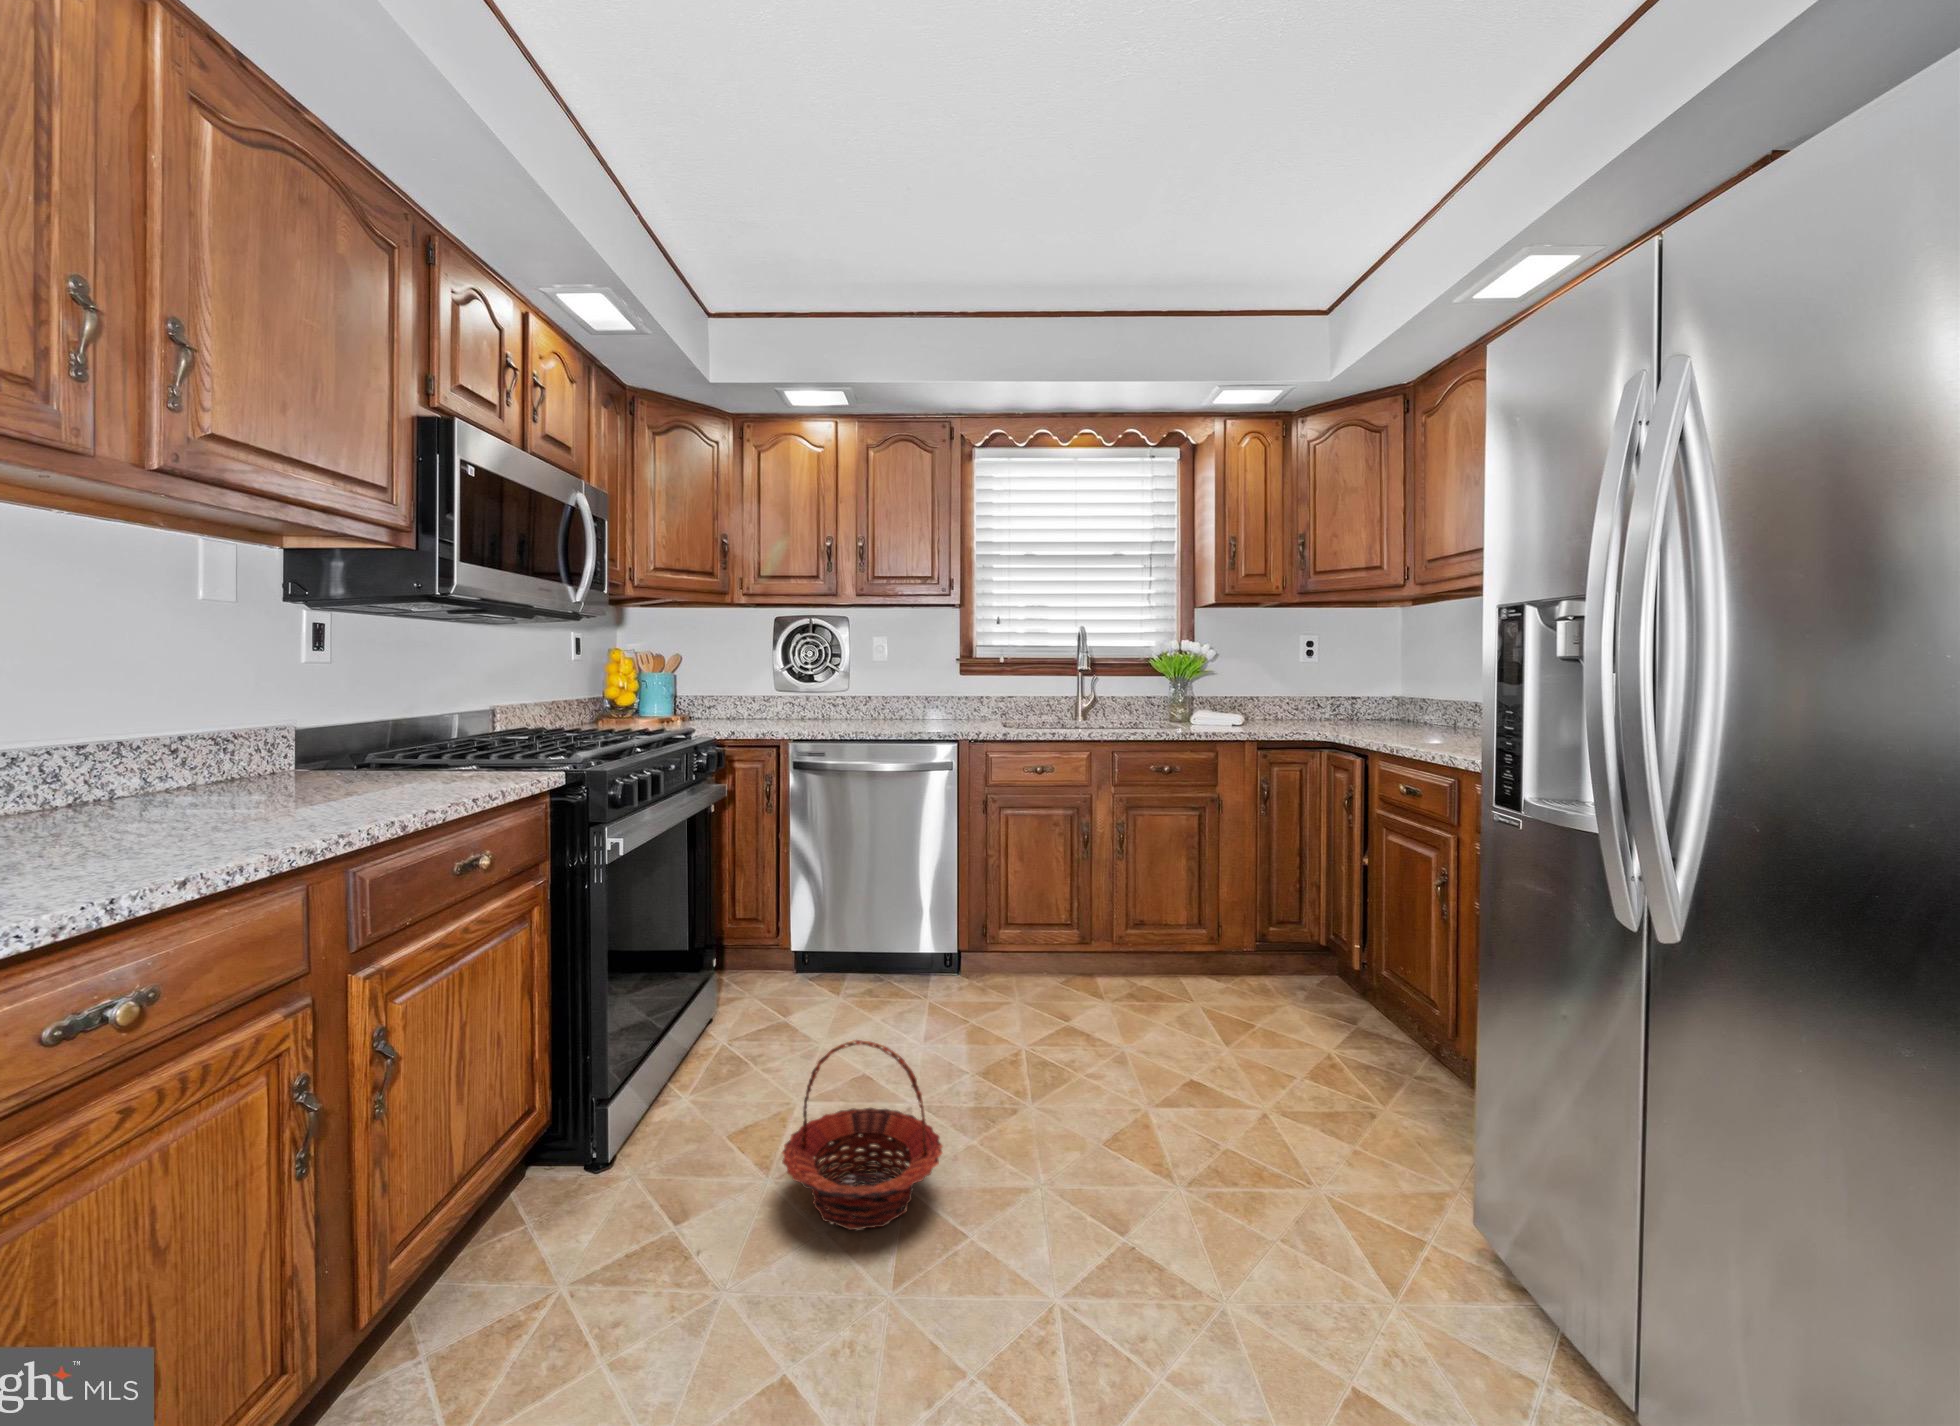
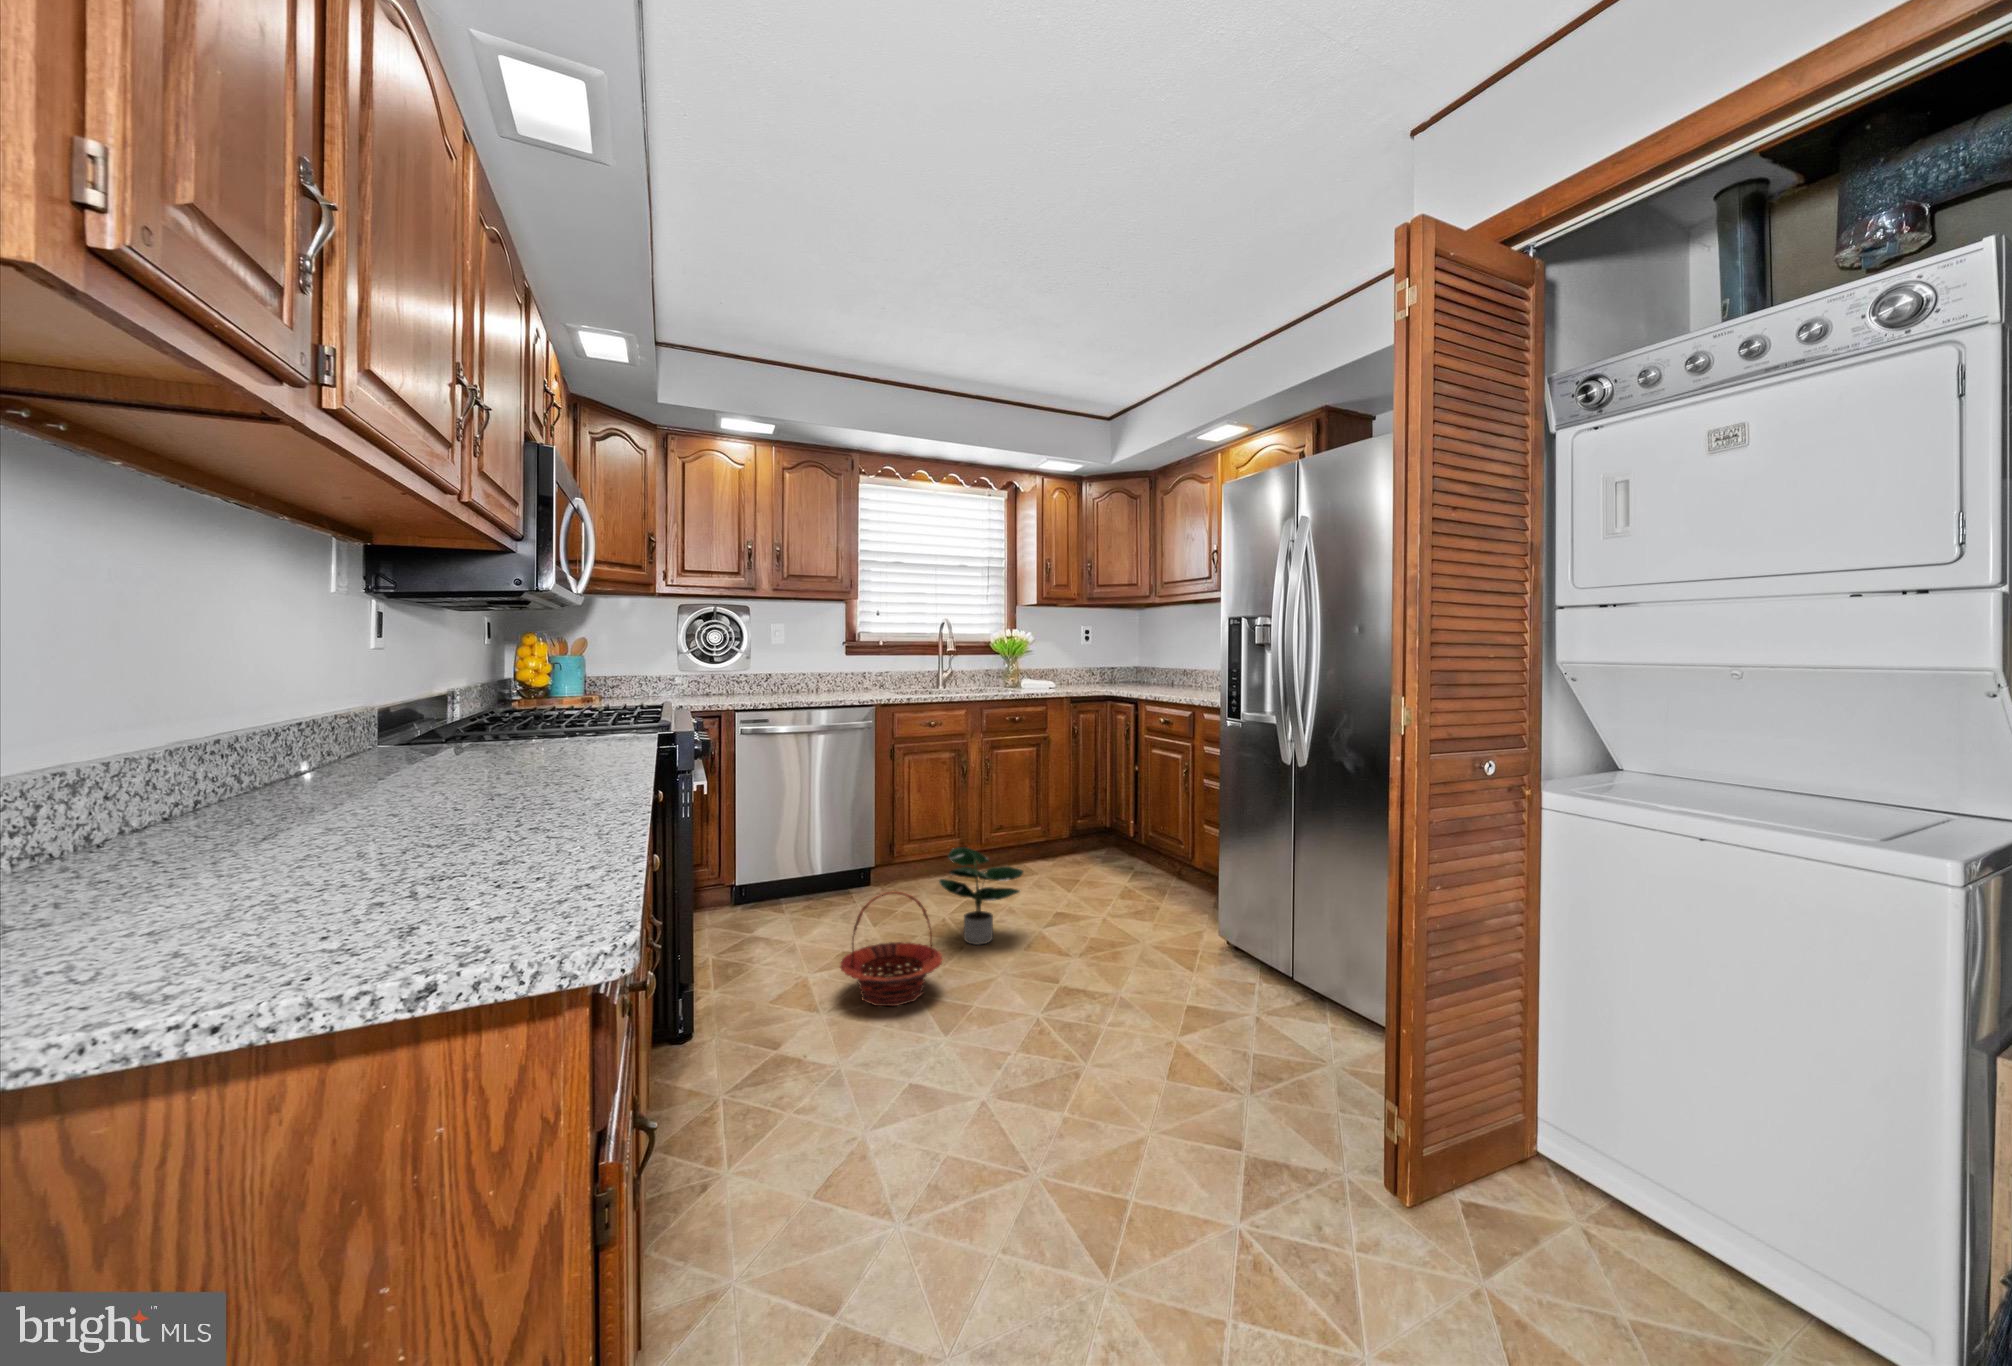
potted plant: none [988,964,1122,1127] -> present [939,847,1023,945]

